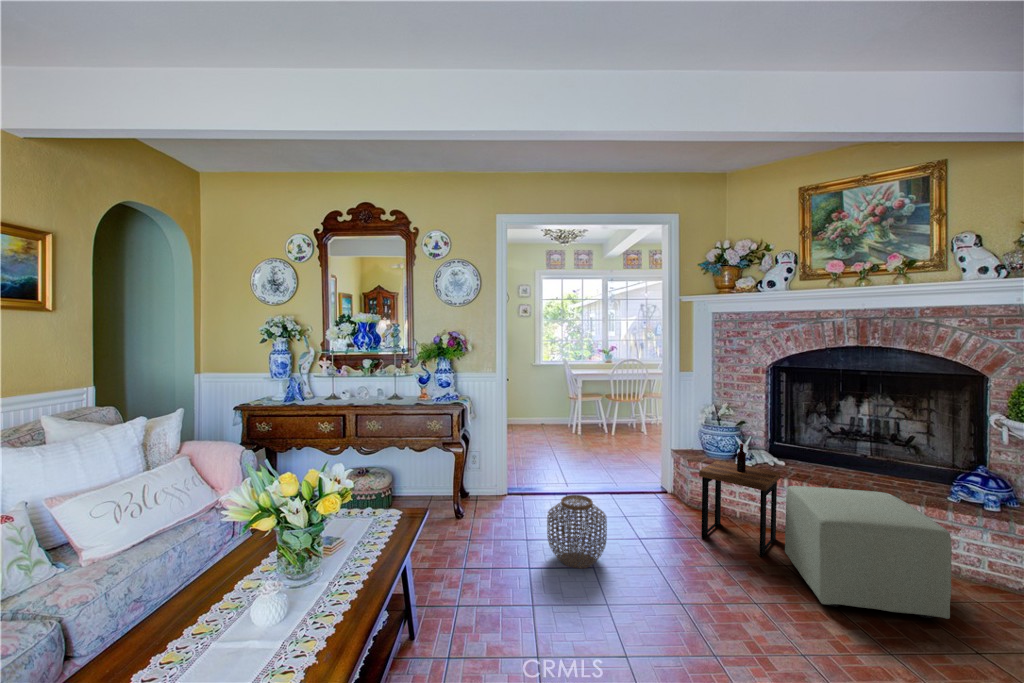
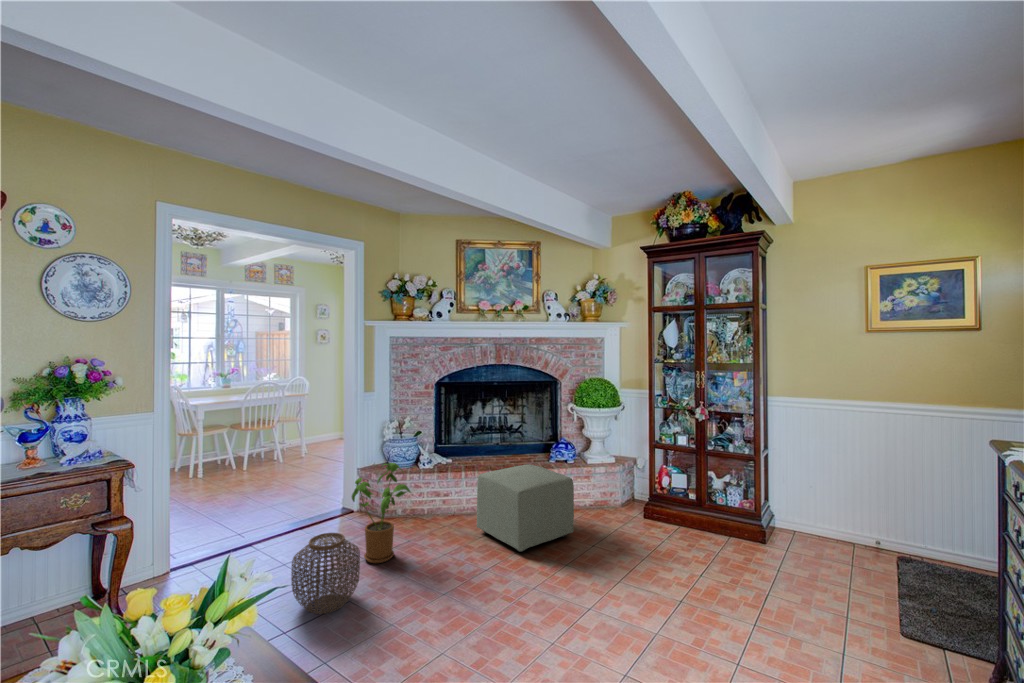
side table: present [699,443,780,557] -> none [412,449,466,539]
house plant: none [627,445,683,547] -> present [352,463,410,563]

